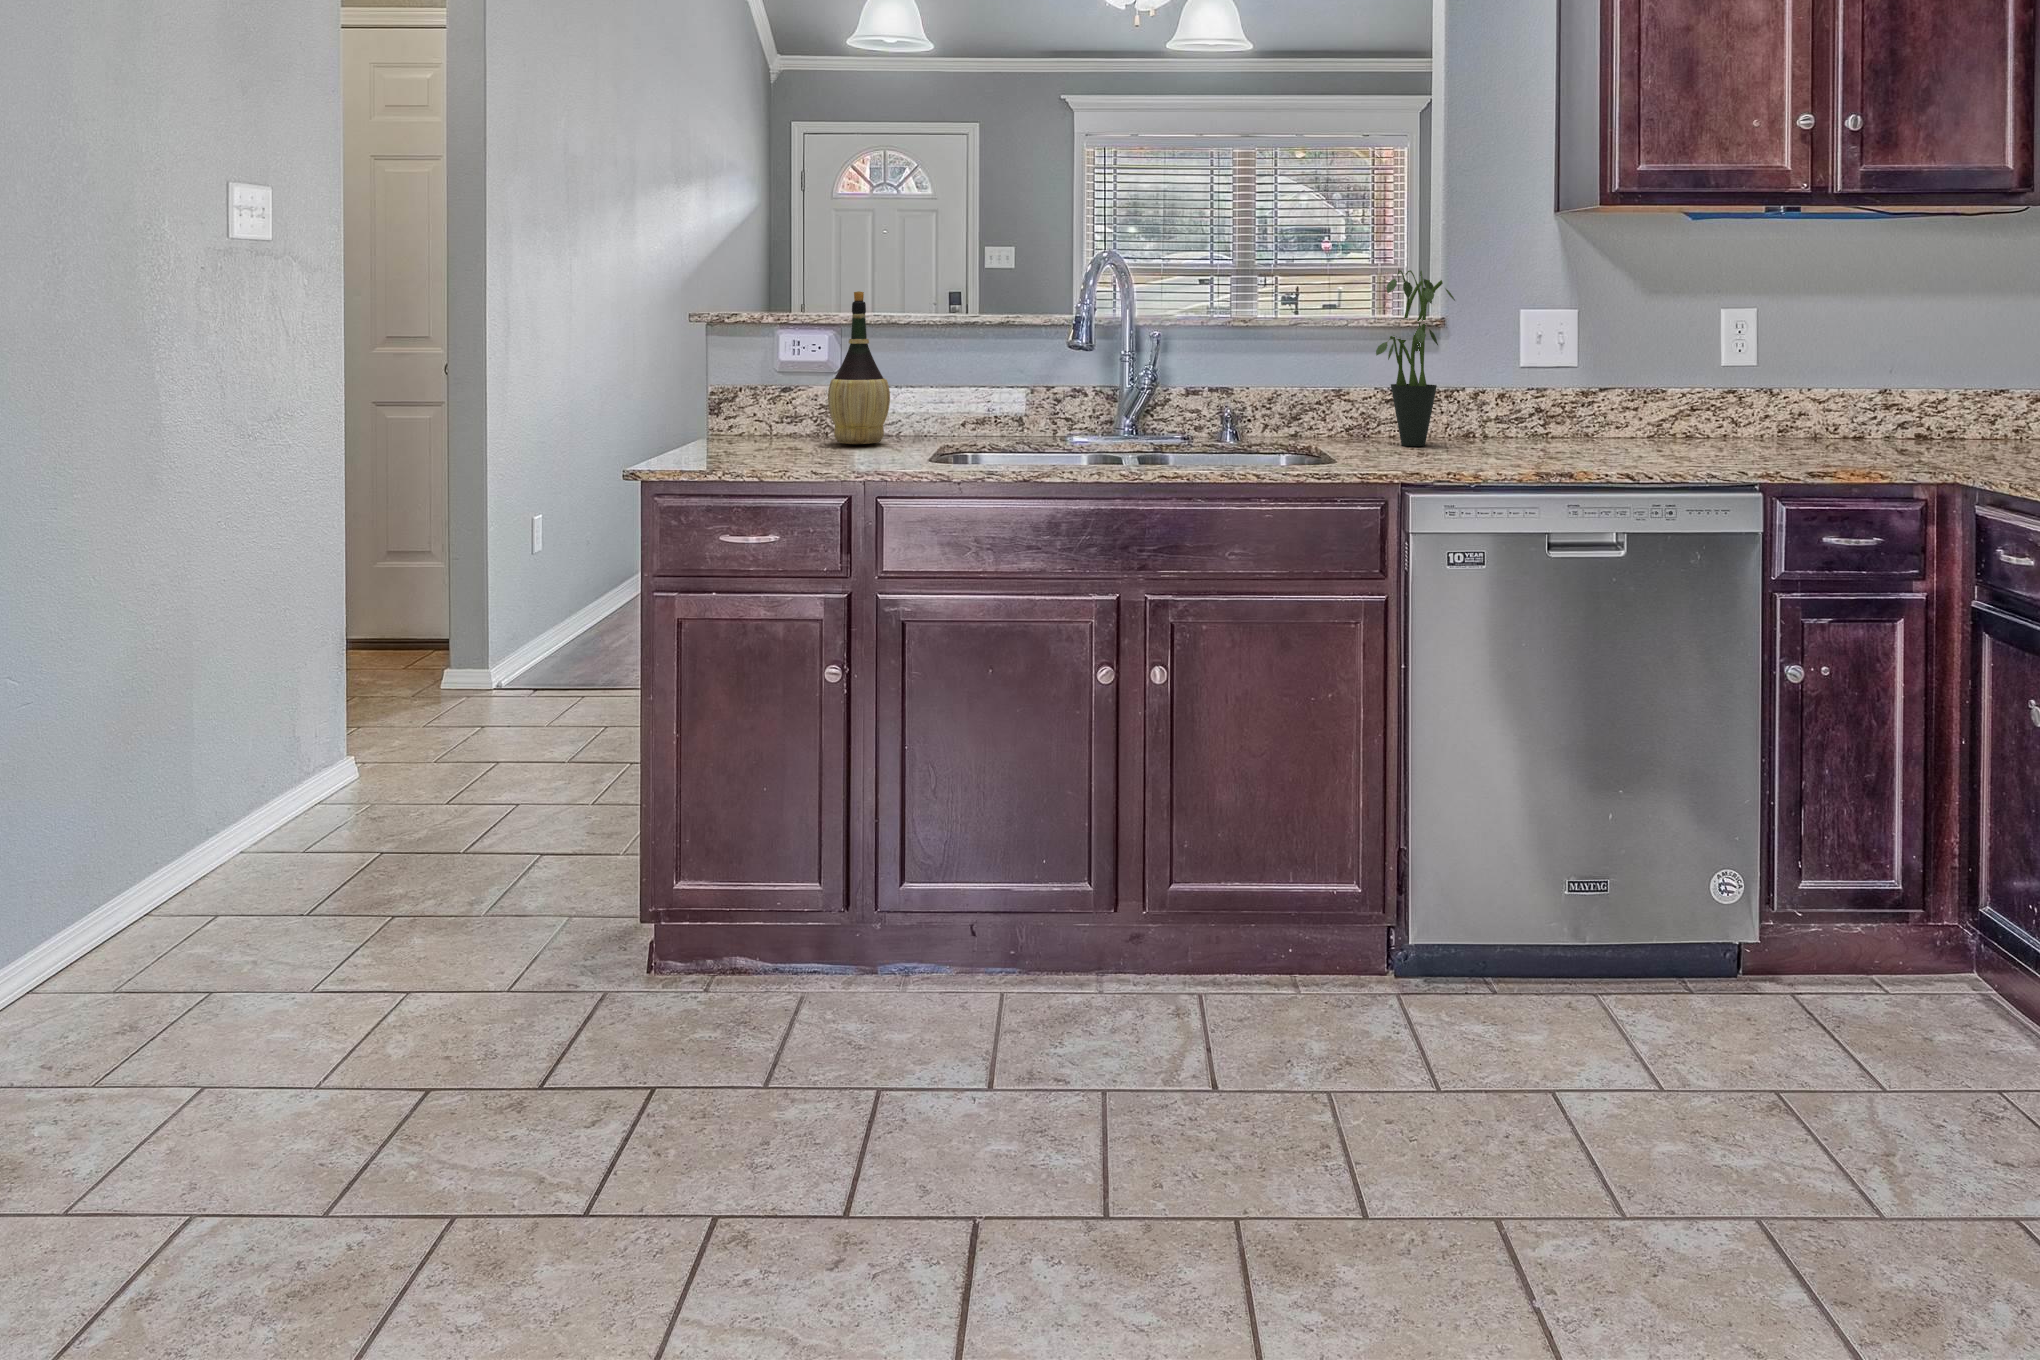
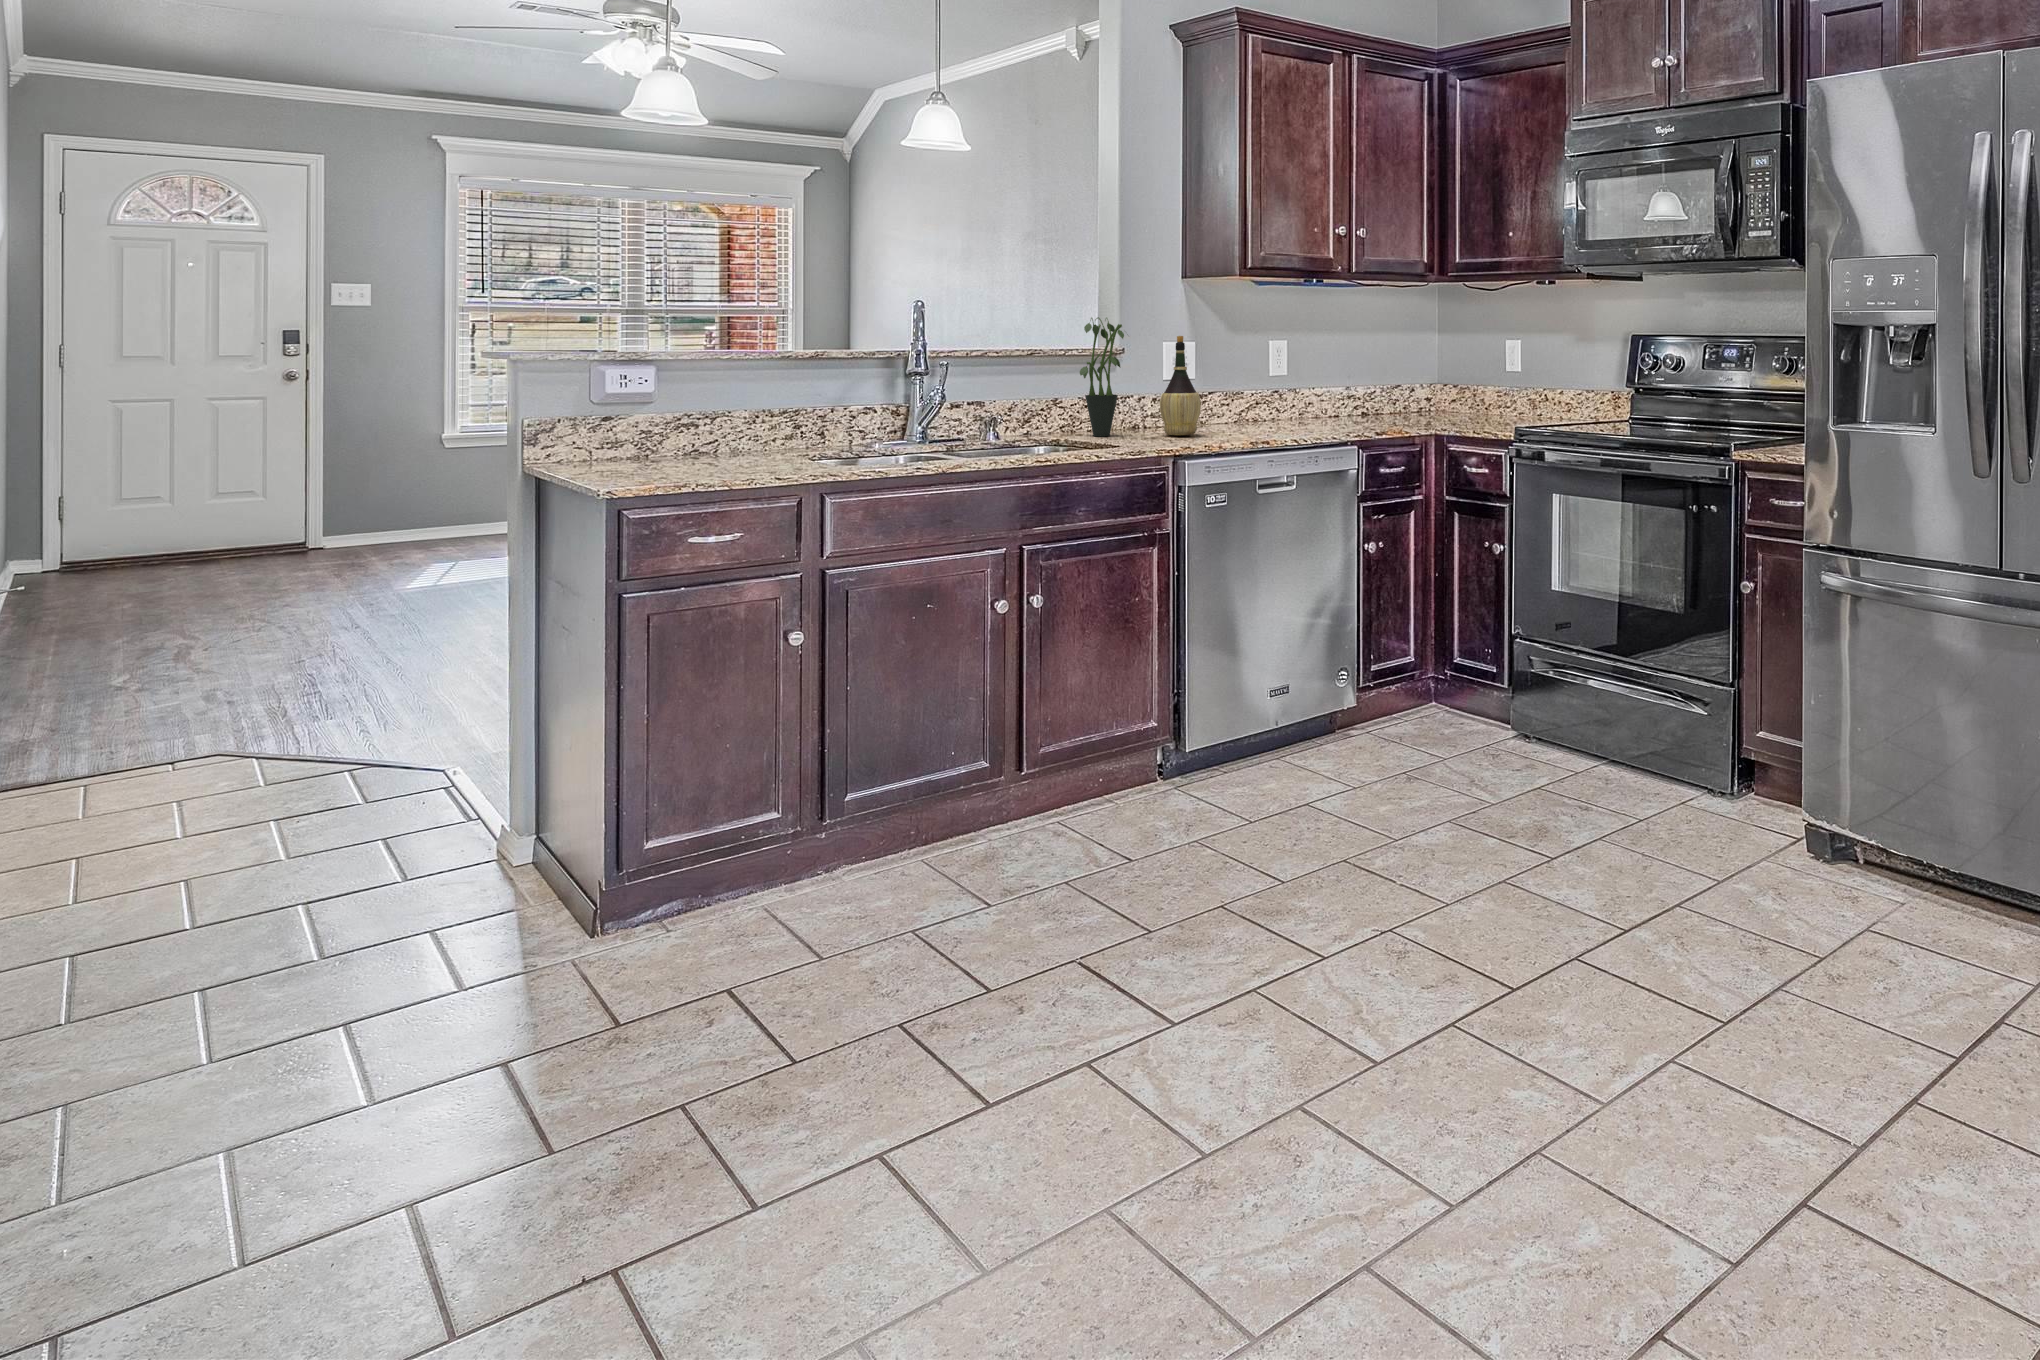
wine bottle: present [828,291,890,444] -> present [1160,336,1201,435]

